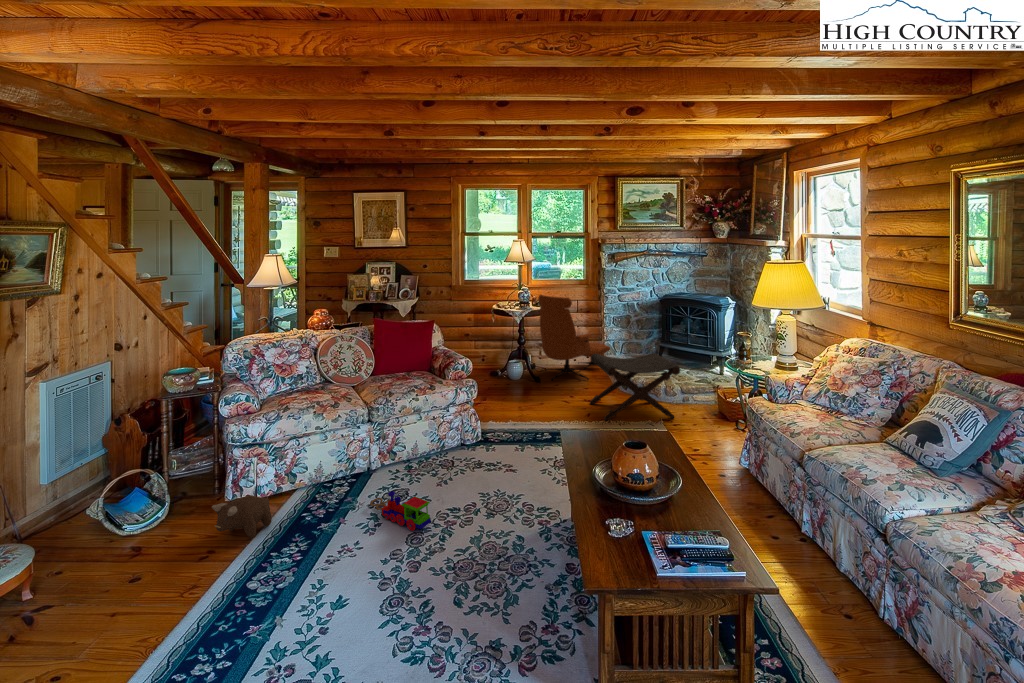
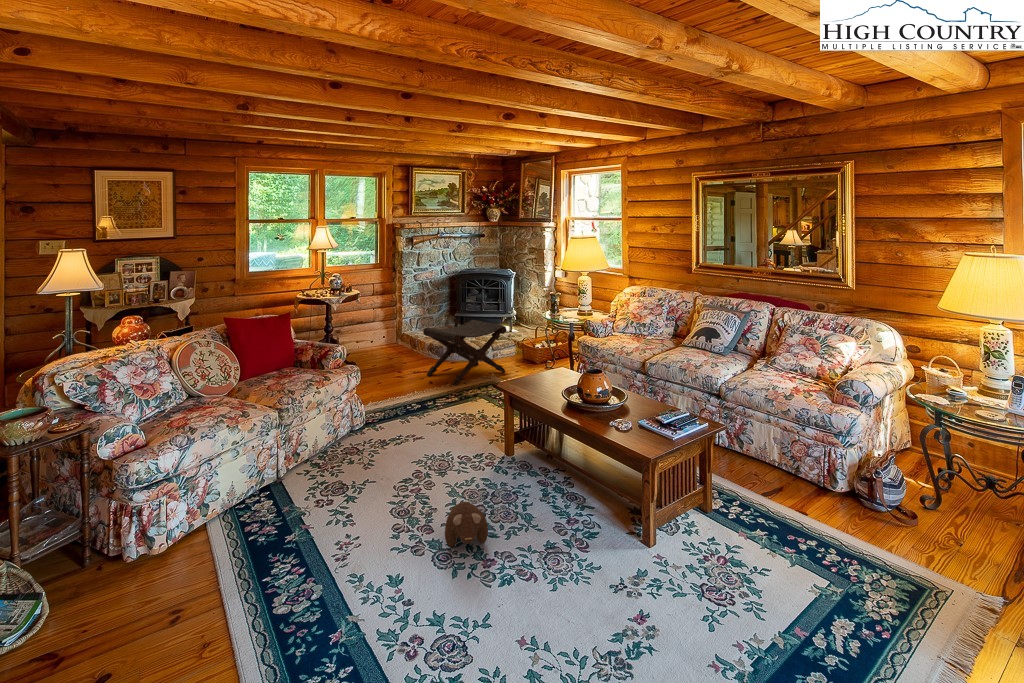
lounge chair: present [538,295,610,380] -> none [346,279,412,364]
toy train: present [370,491,431,531] -> none [325,476,404,510]
plush toy: present [212,495,271,538] -> present [445,502,488,547]

